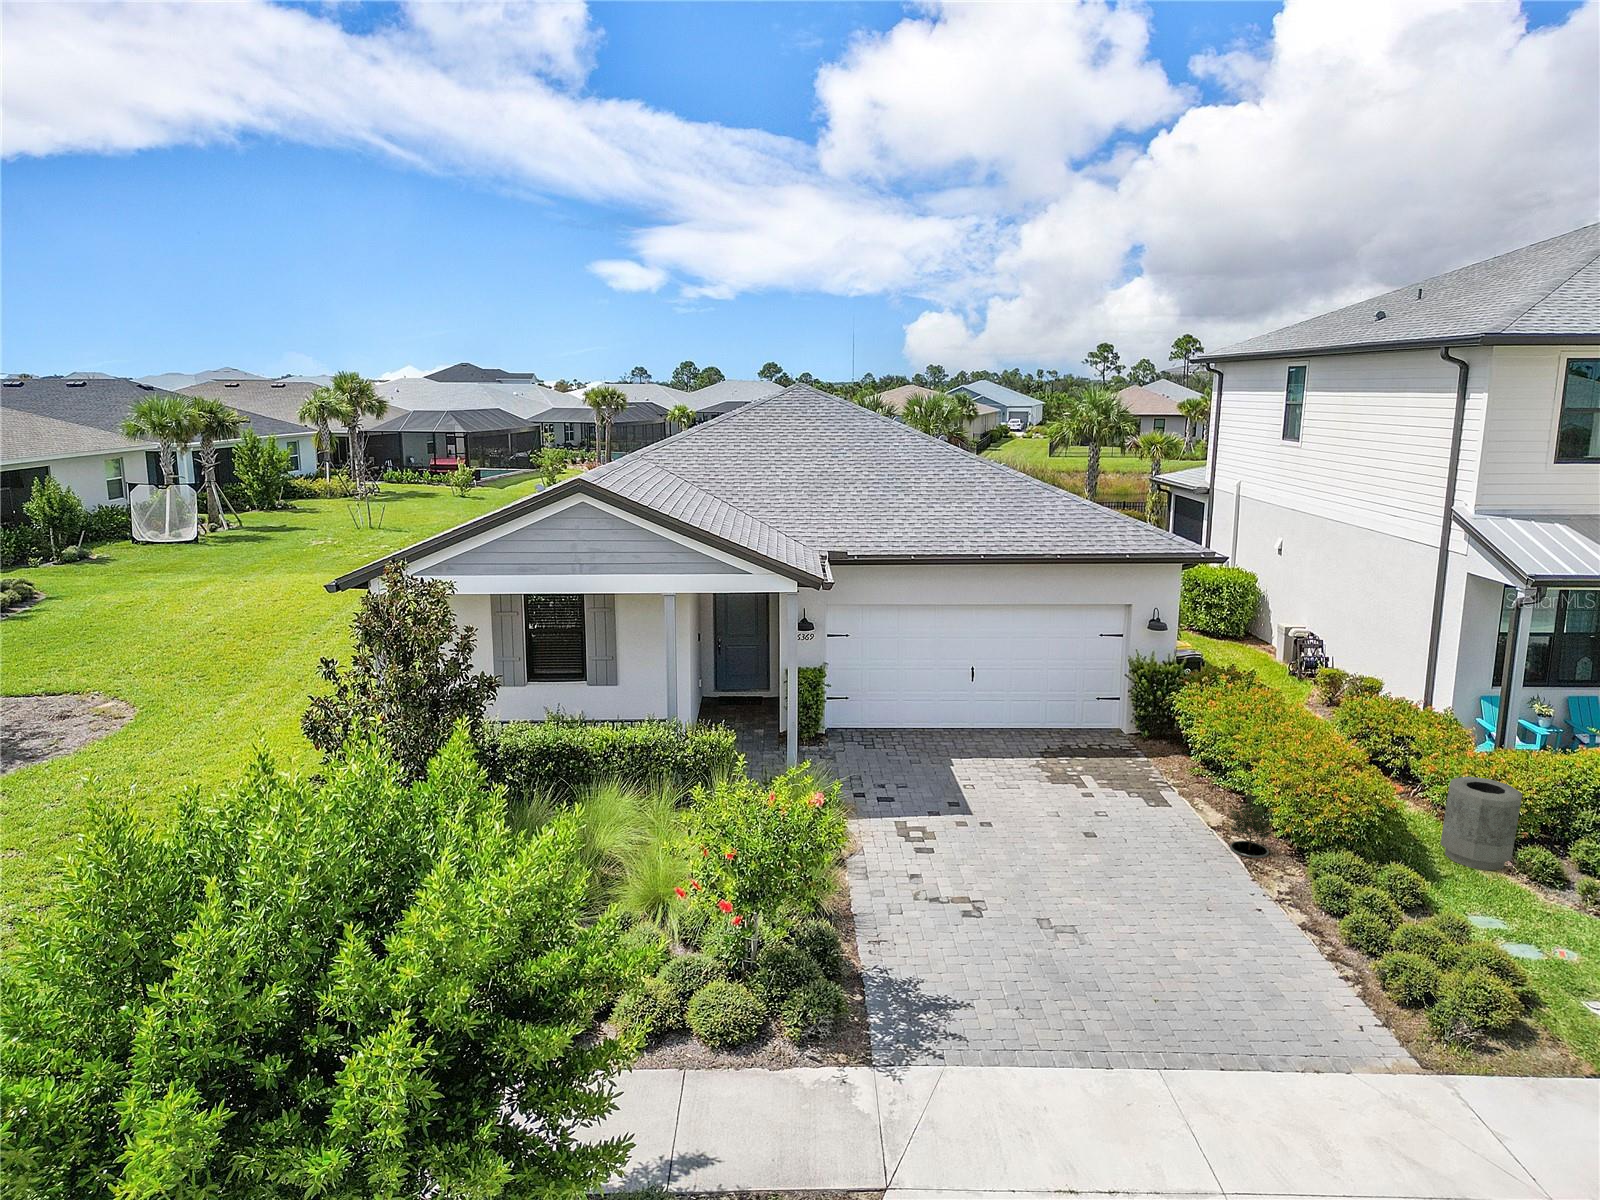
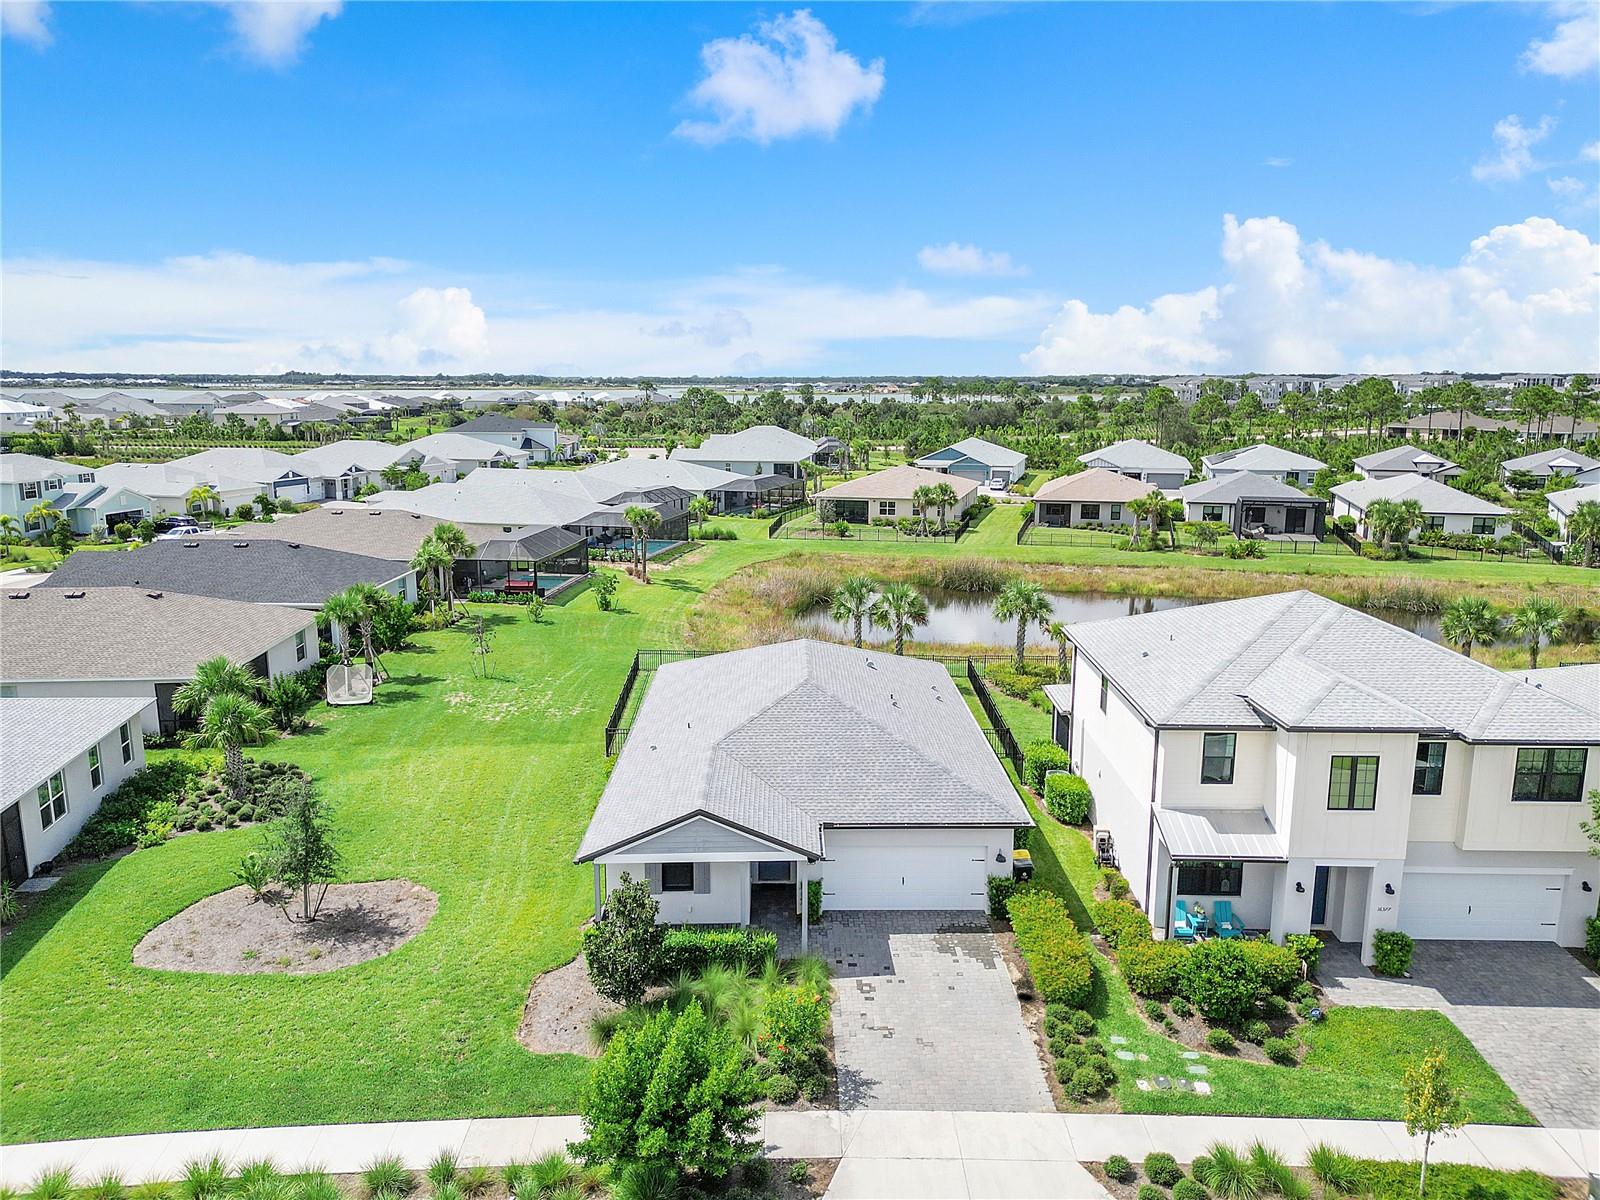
trash can: present [1441,777,1522,870] -> none [1116,963,1150,1010]

